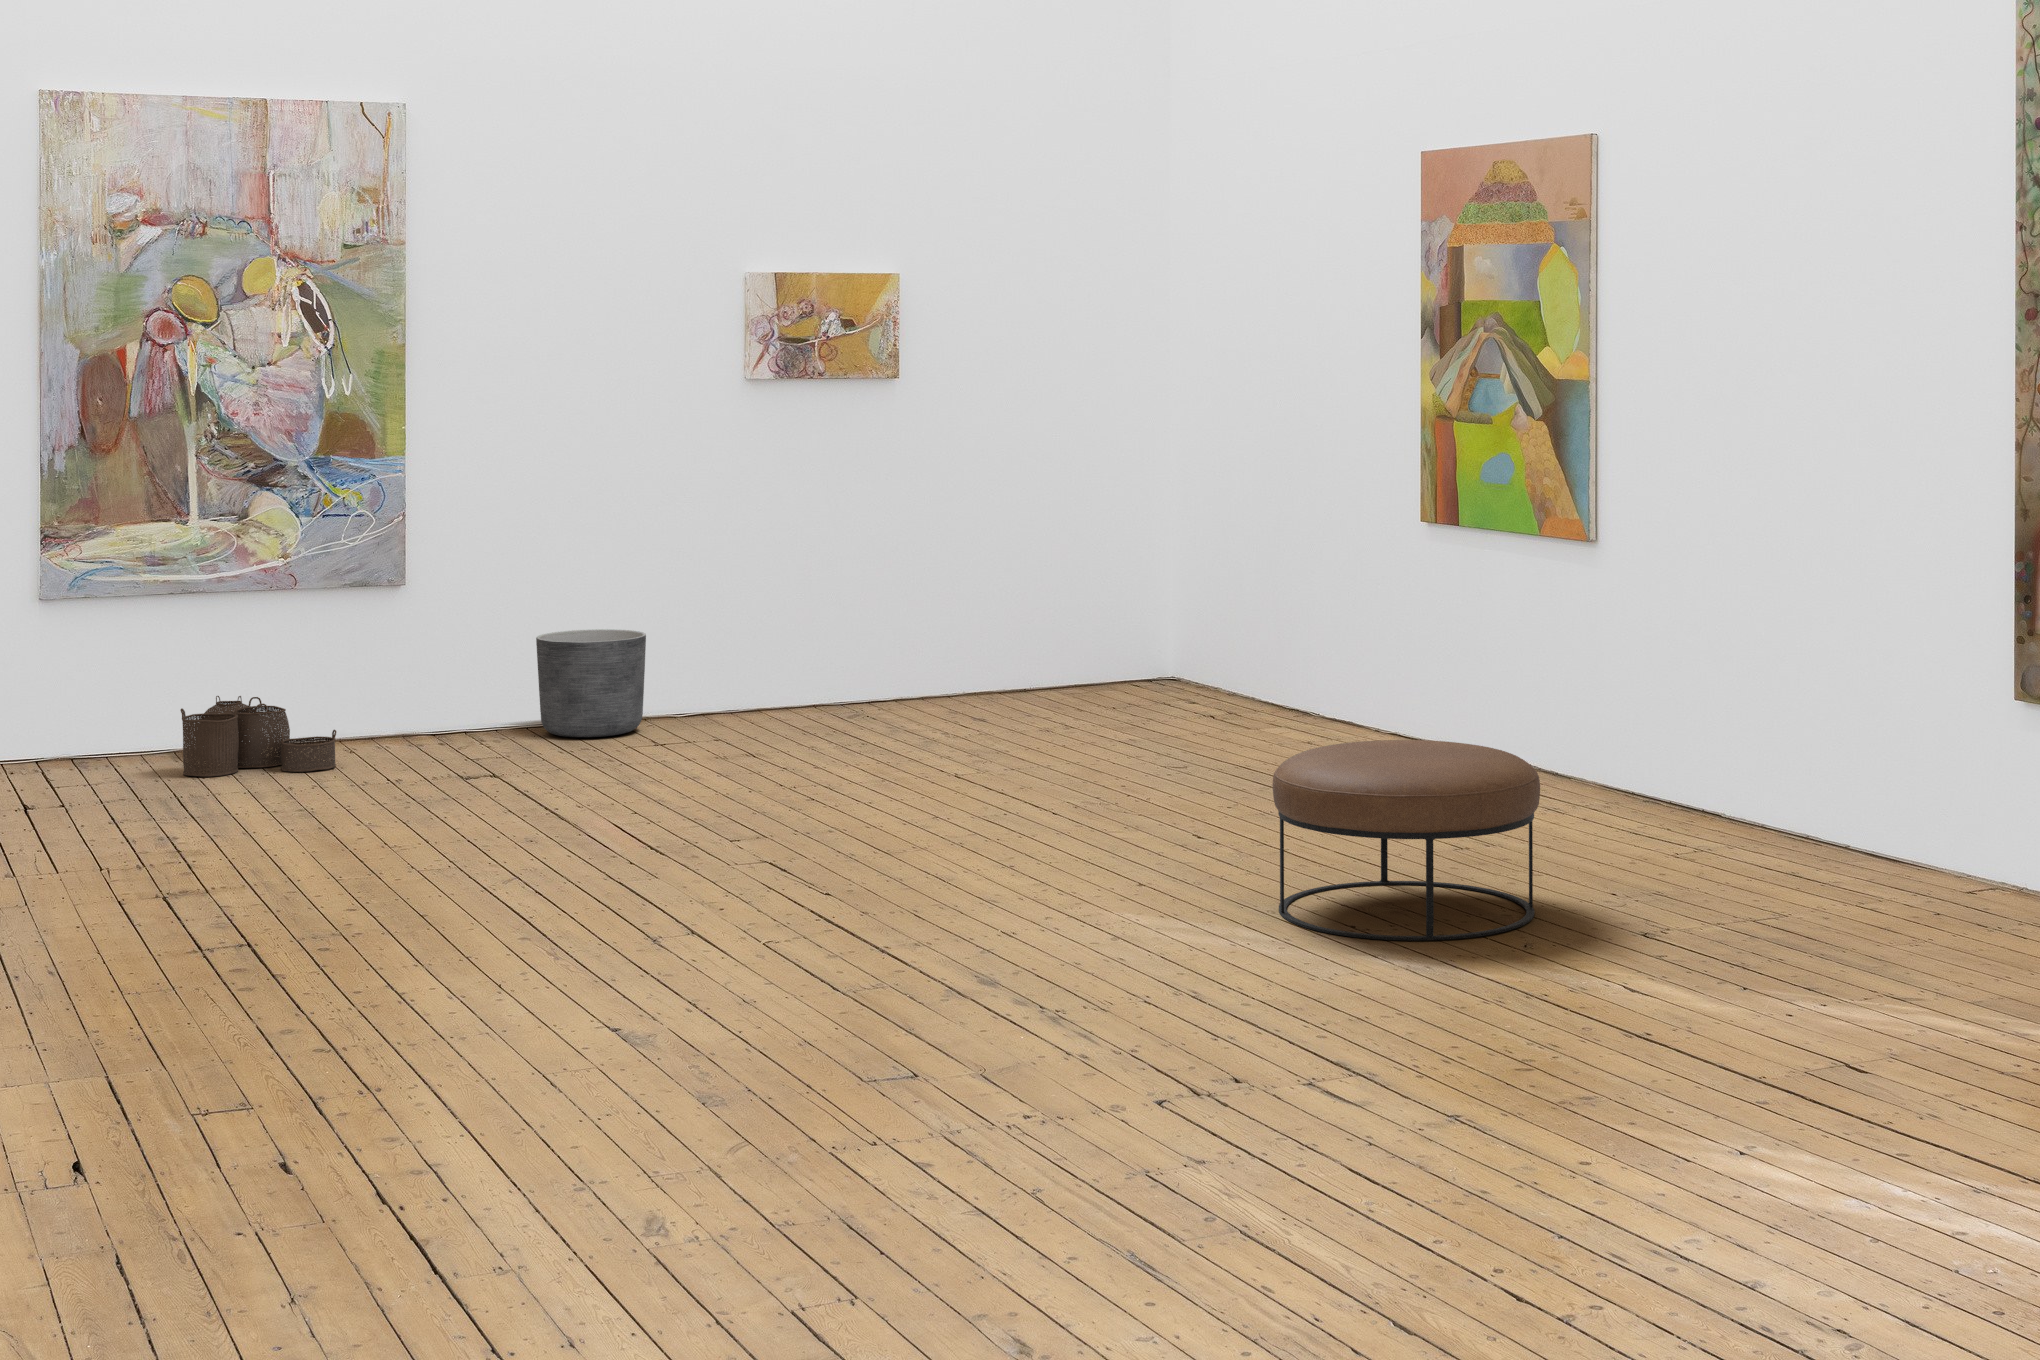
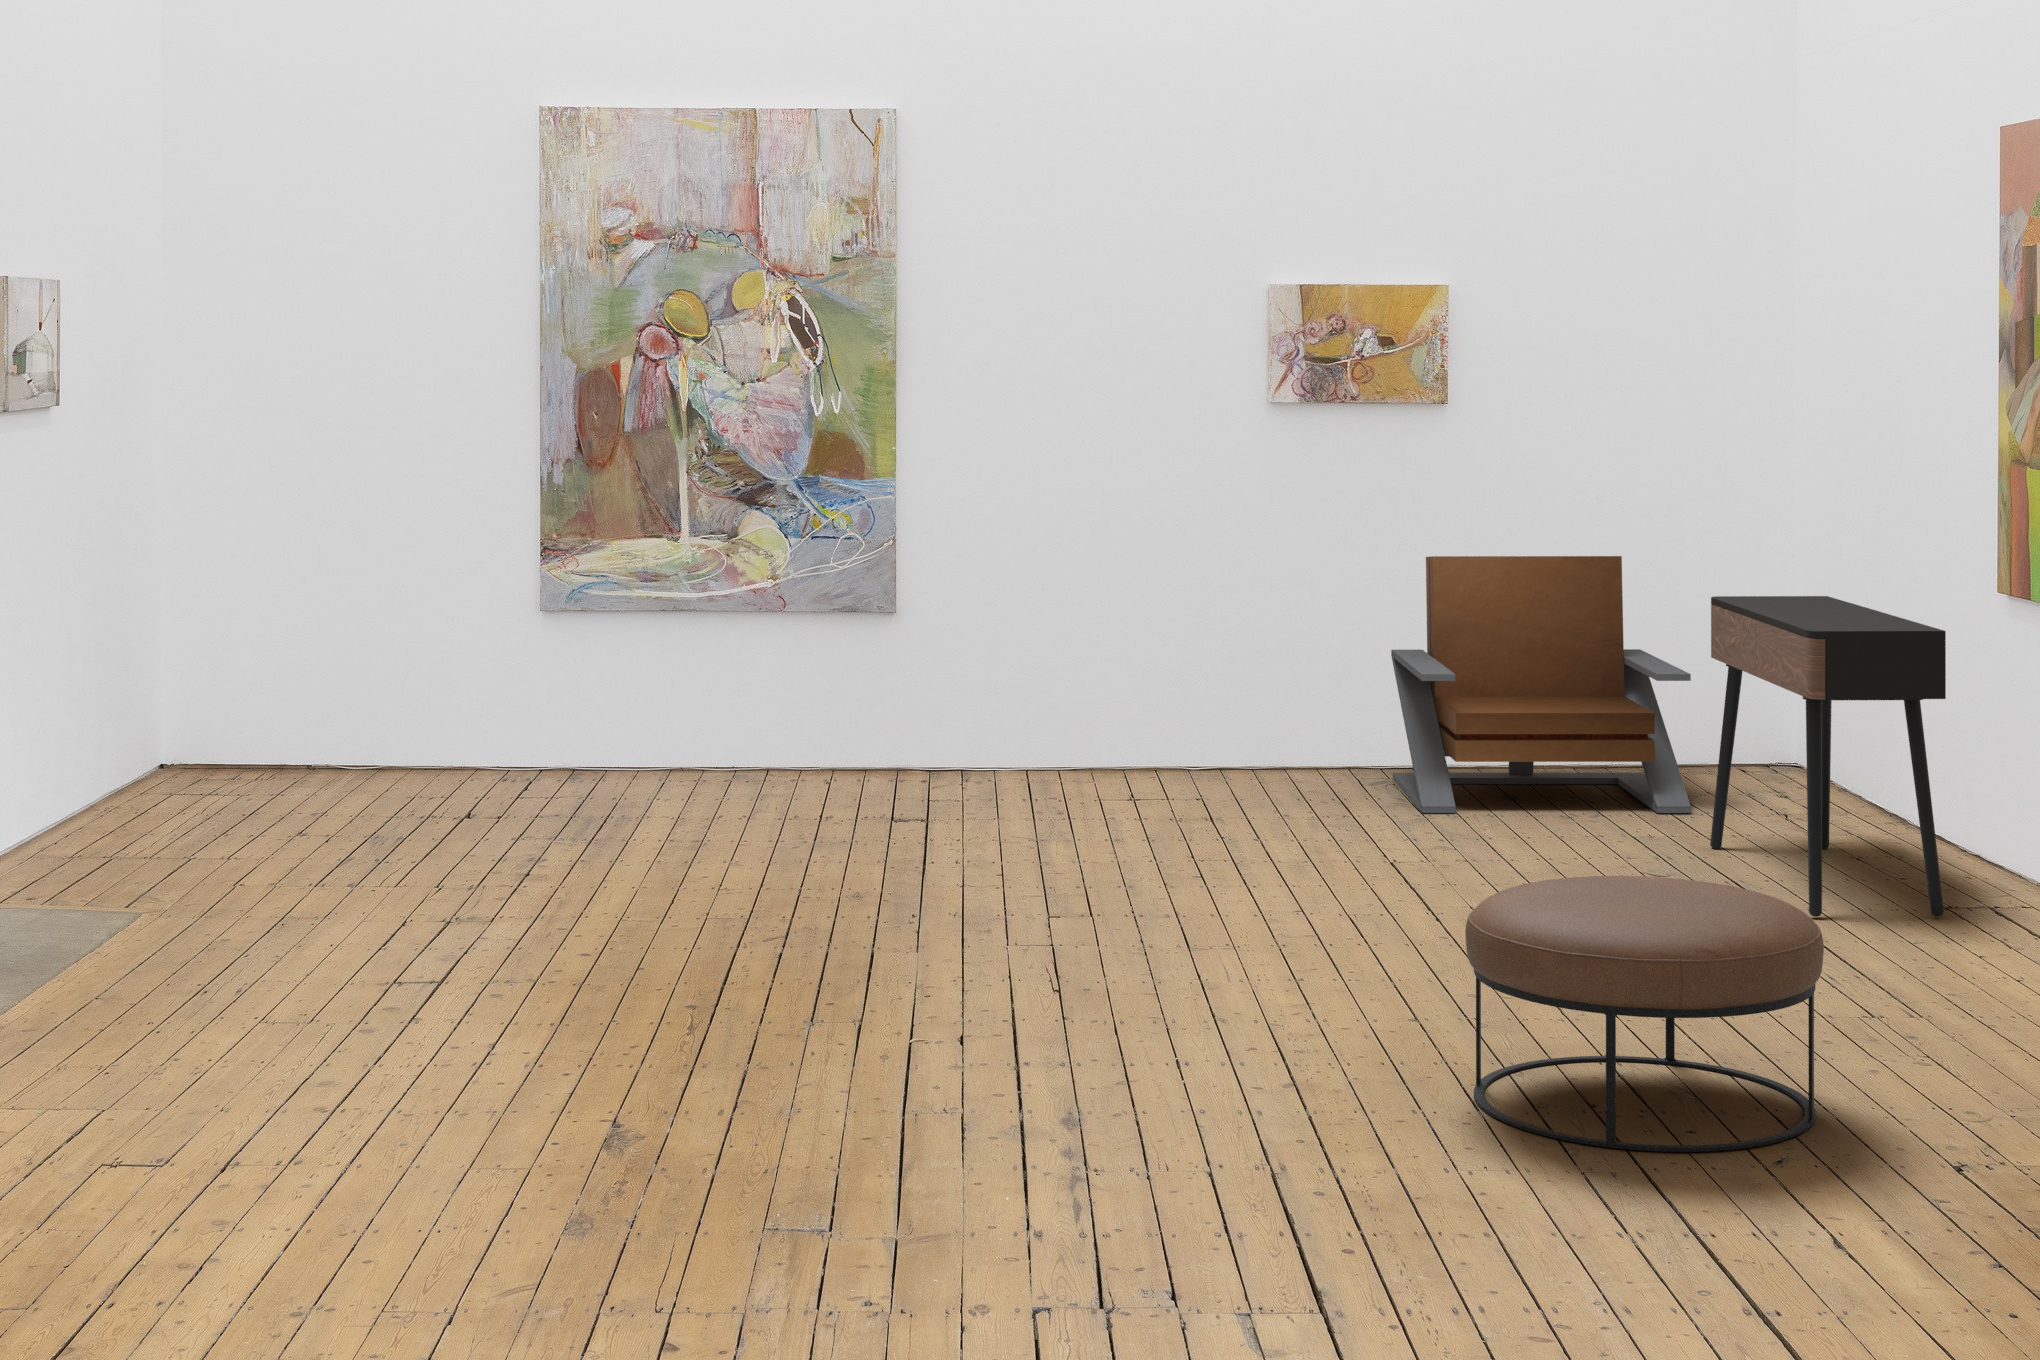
lounge chair: none [860,506,1137,732] -> present [1391,556,1691,813]
console table: none [1188,529,1421,778] -> present [1710,596,1946,917]
planter: present [536,629,646,737] -> none [1015,670,1131,787]
woven basket: present [180,696,336,777] -> none [638,714,782,799]

